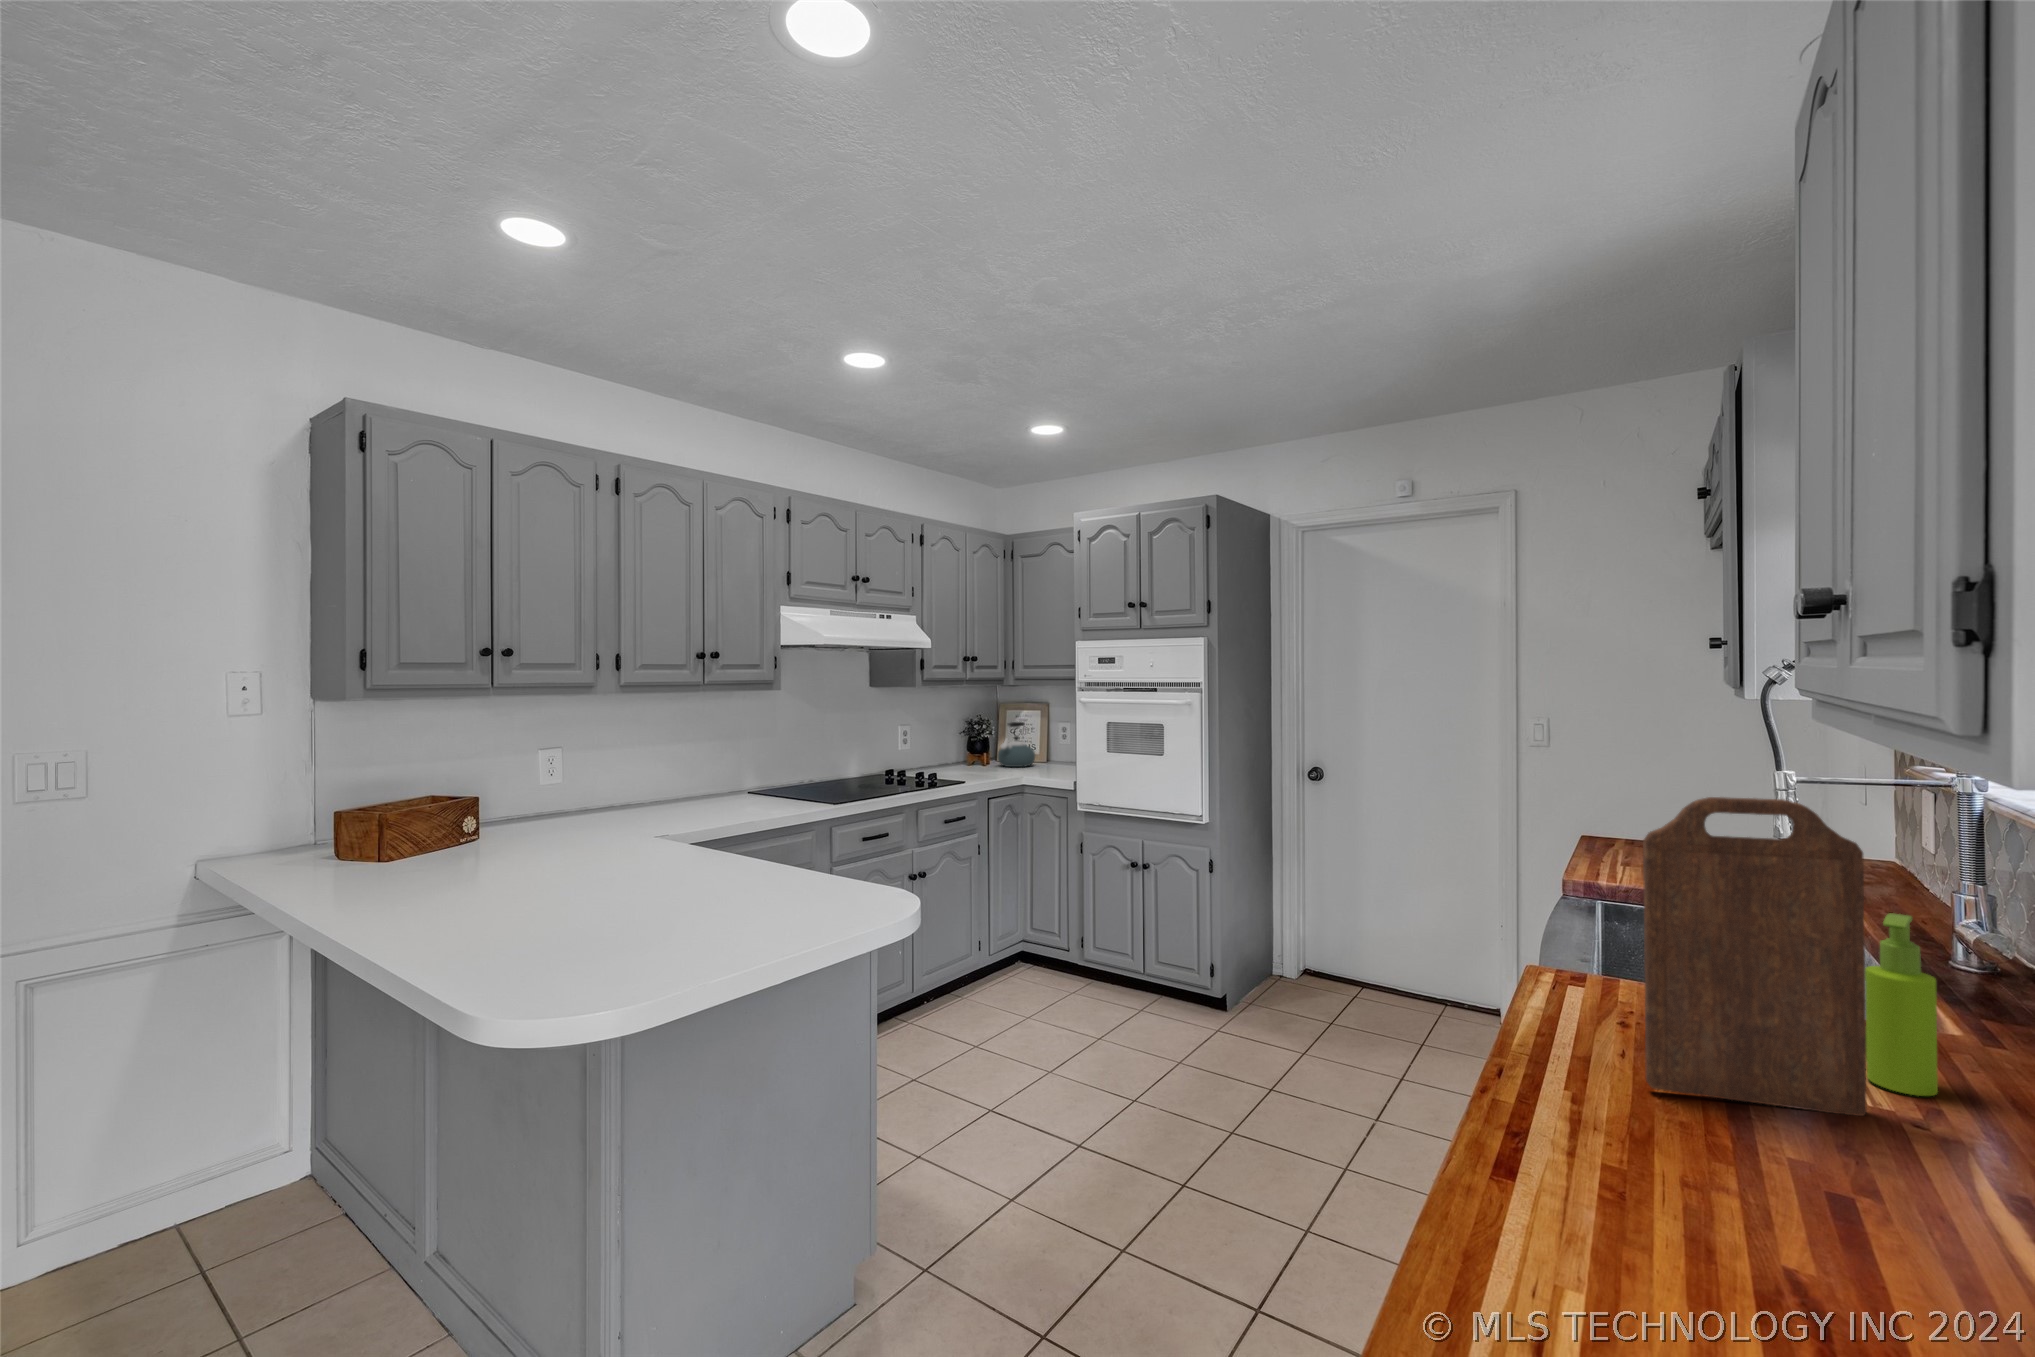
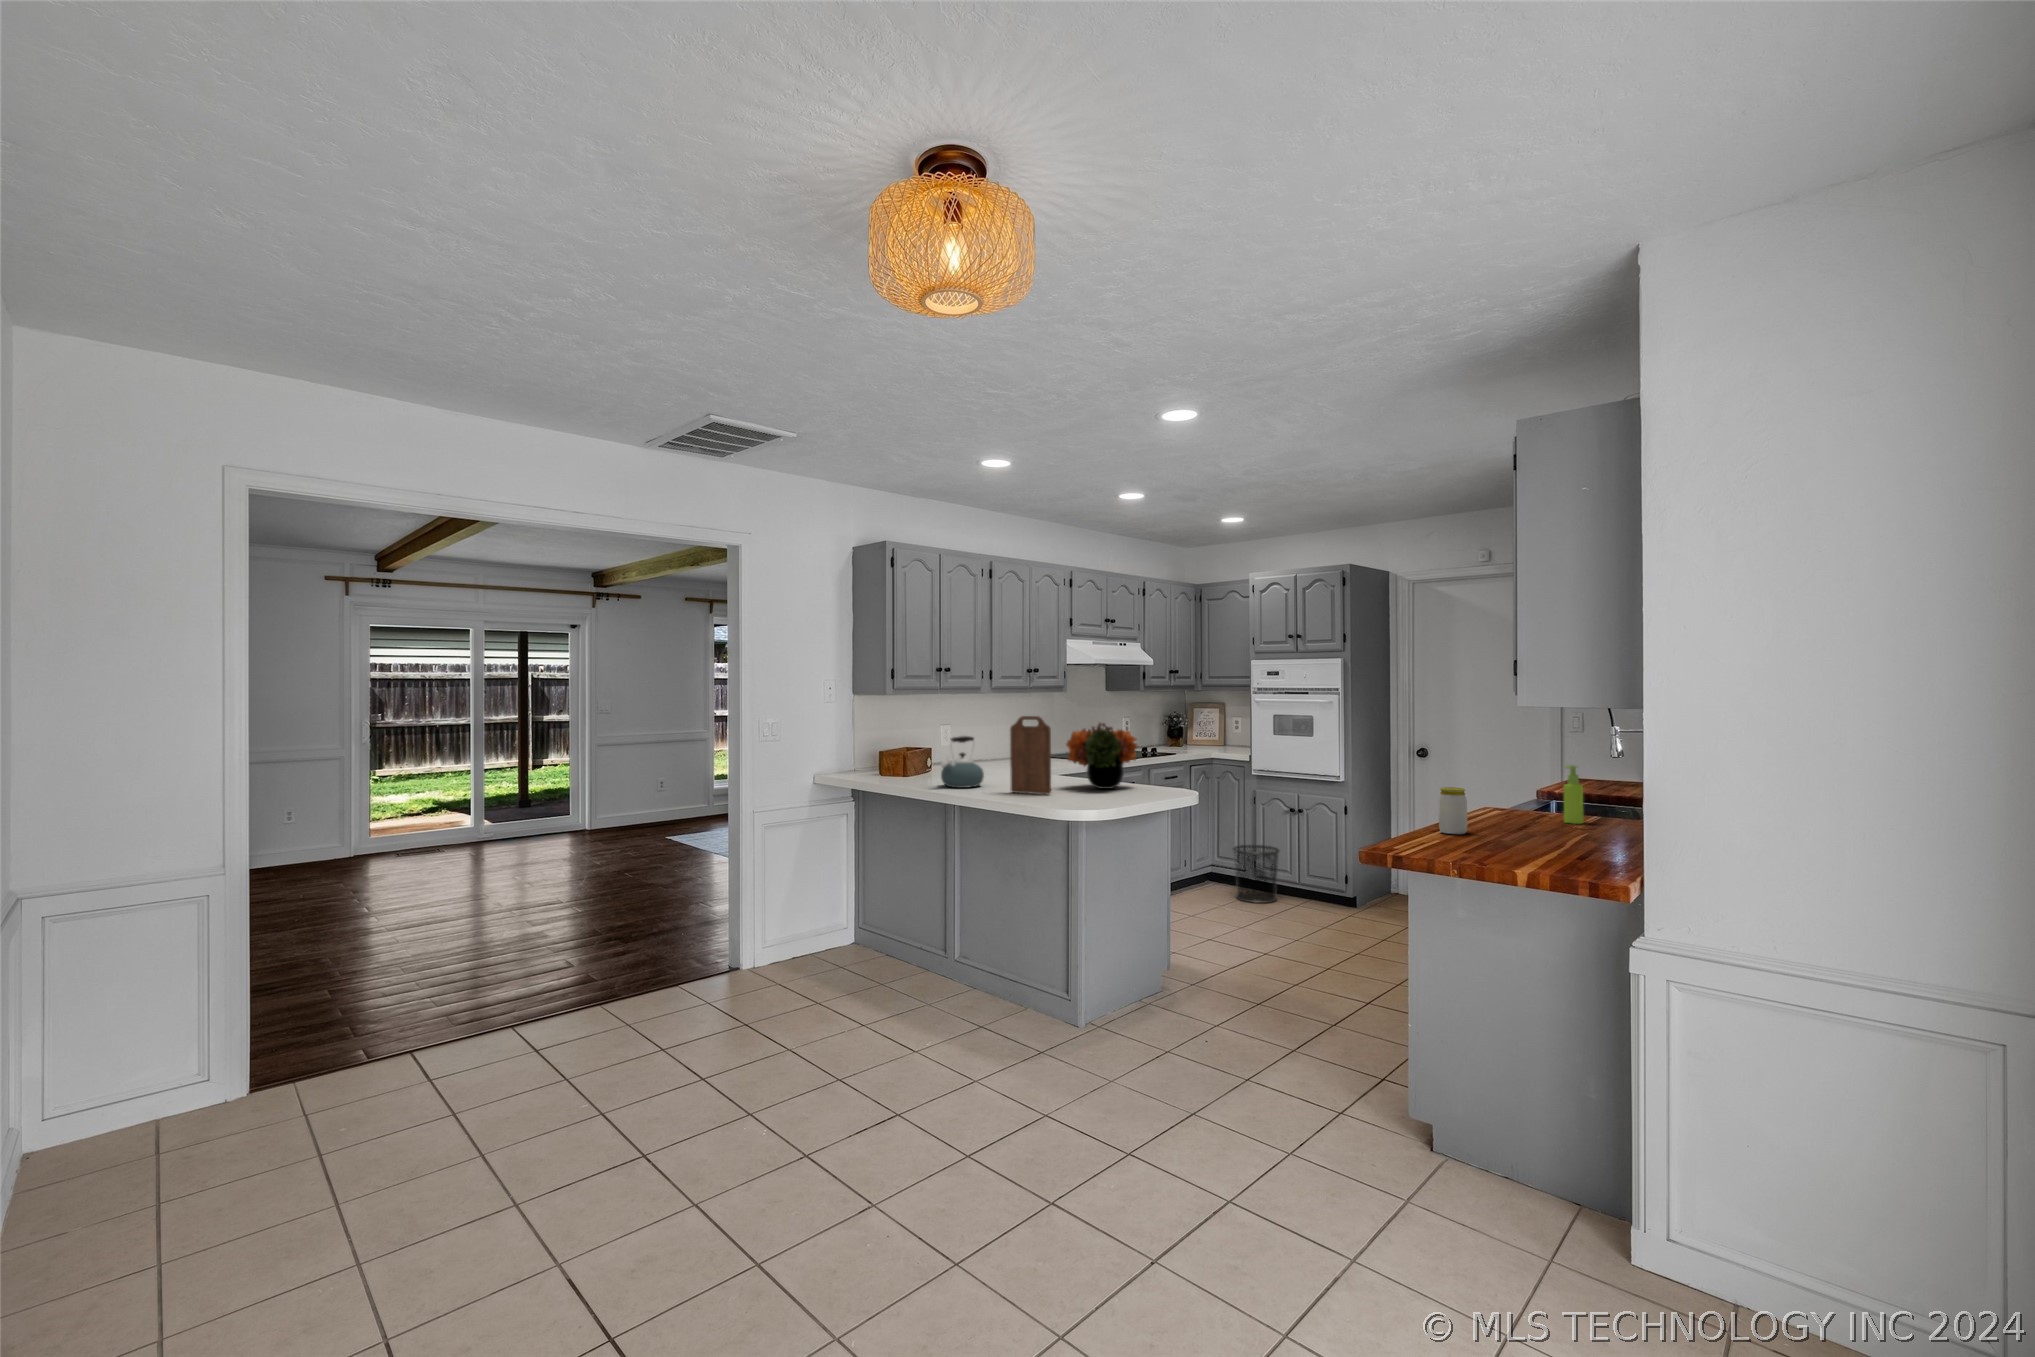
kettle: present [998,722,1035,767] -> present [940,736,984,788]
flower arrangement: none [642,759,808,902] -> present [1066,723,1137,789]
cutting board: present [1643,797,1867,1116] -> present [1010,716,1051,794]
trash can: none [1046,917,1116,1012] -> present [1233,845,1279,903]
jar: none [1561,1016,1667,1202] -> present [1439,787,1467,834]

